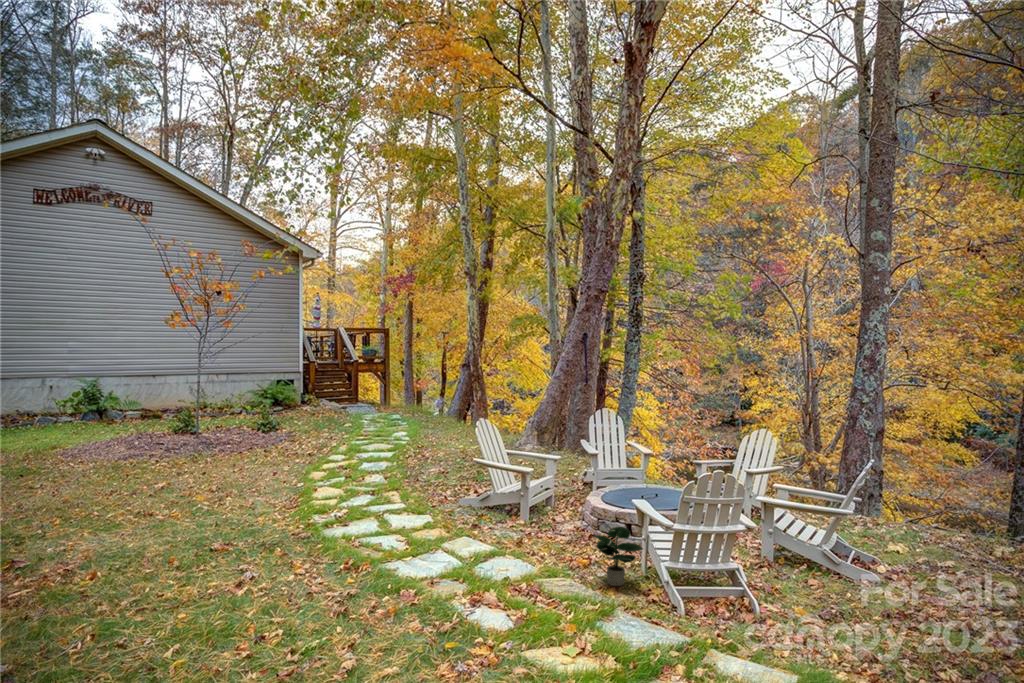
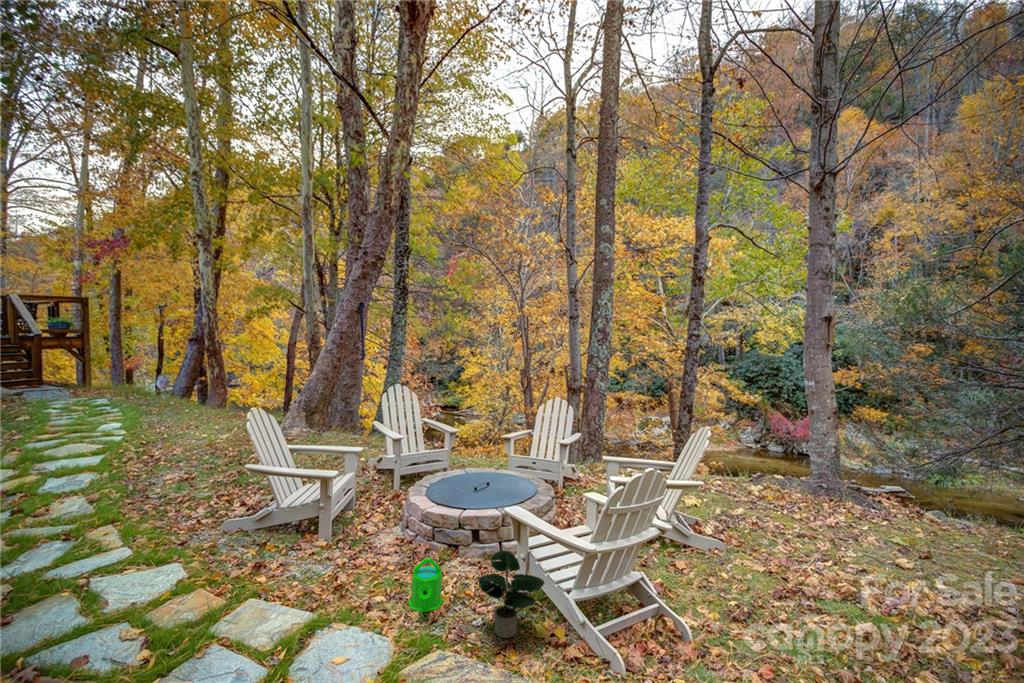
watering can: none [559,527,584,565] -> present [408,558,443,612]

